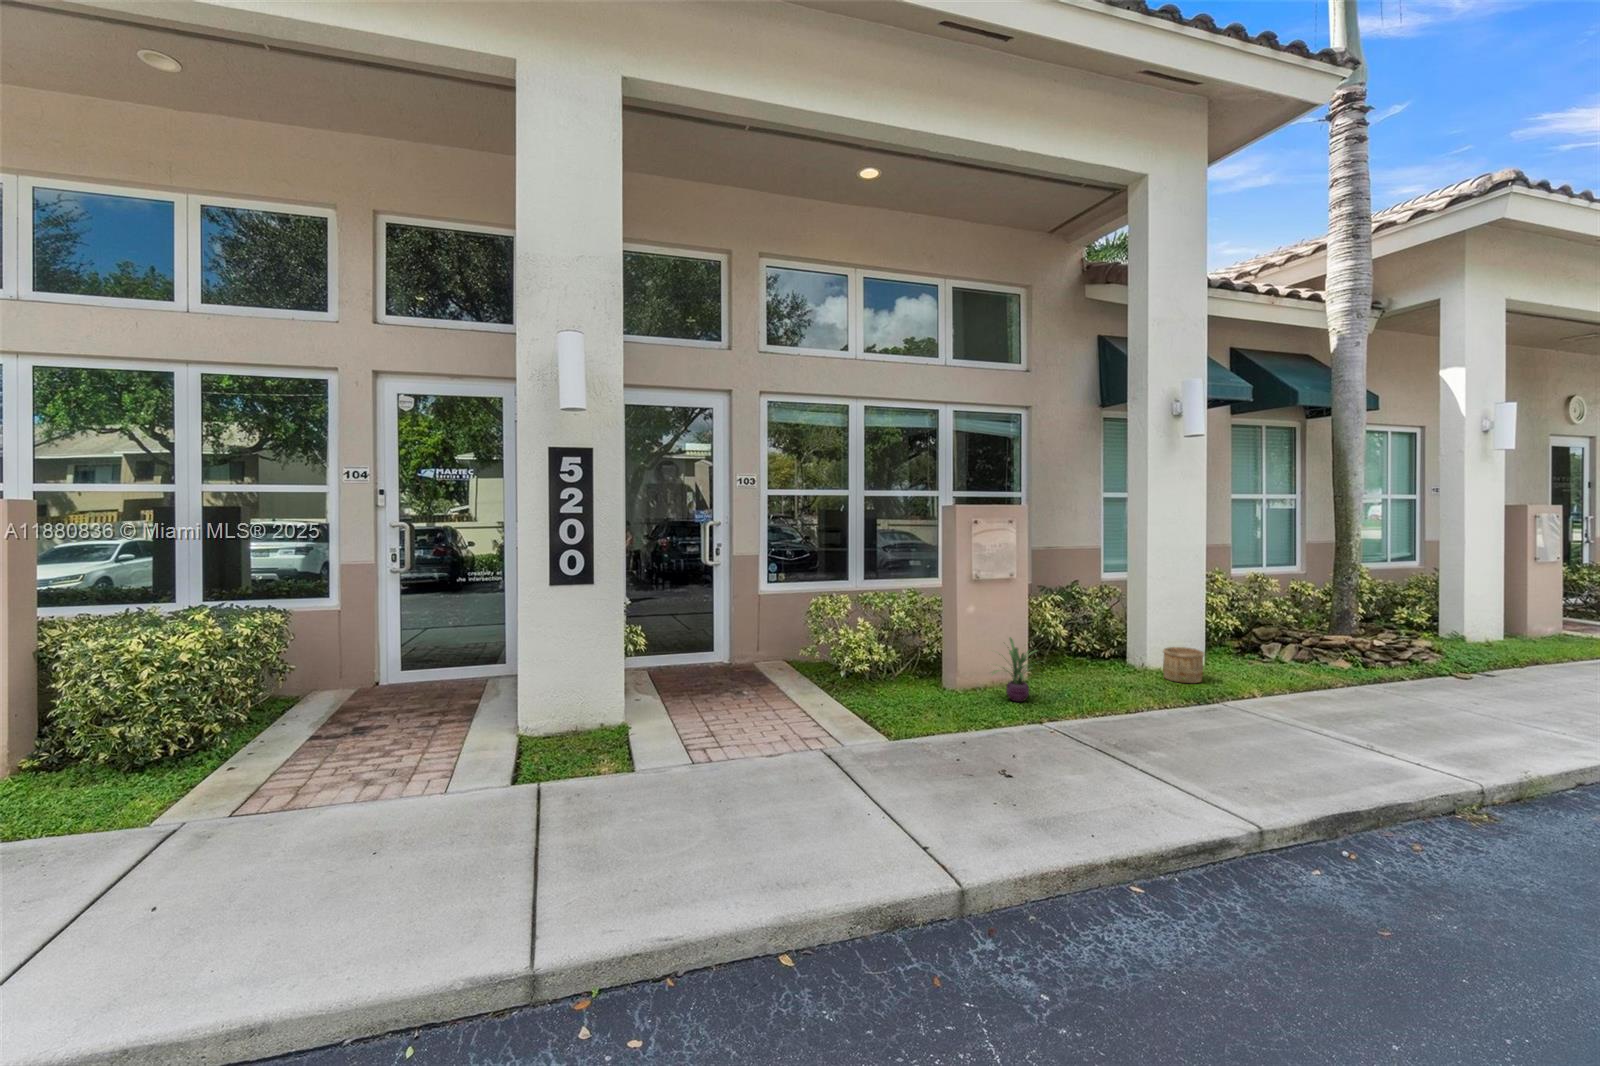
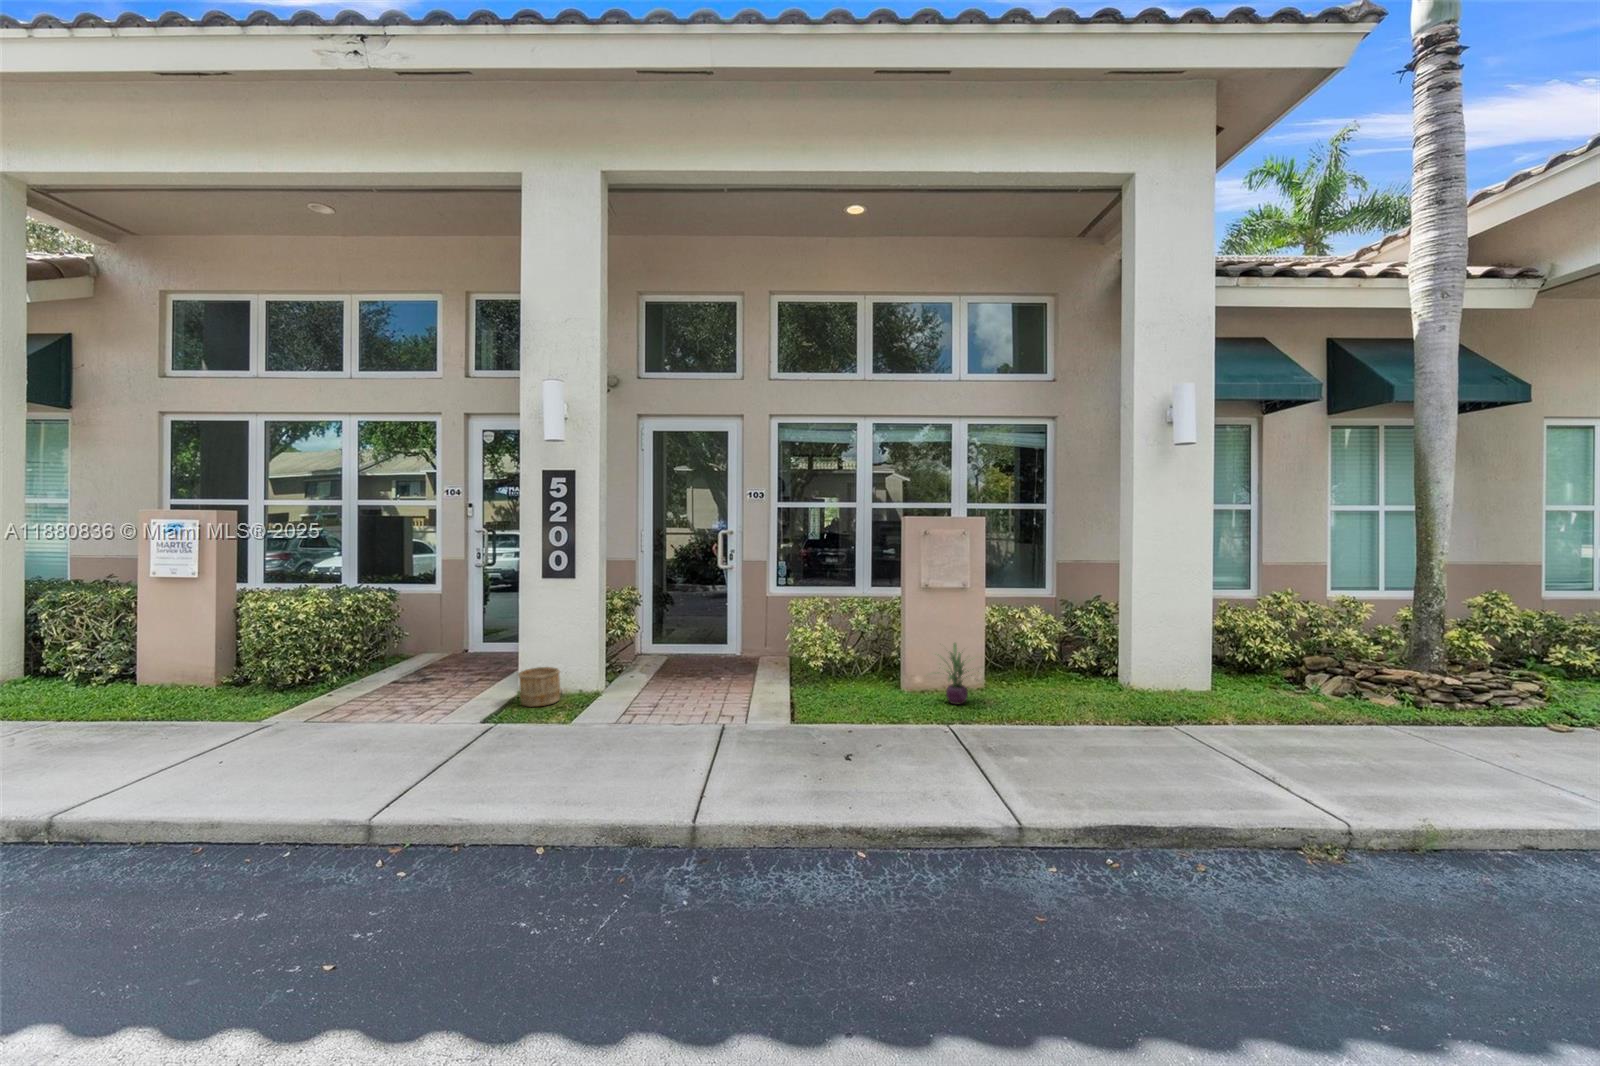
wooden bucket: present [1163,647,1205,683] -> present [518,667,560,707]

